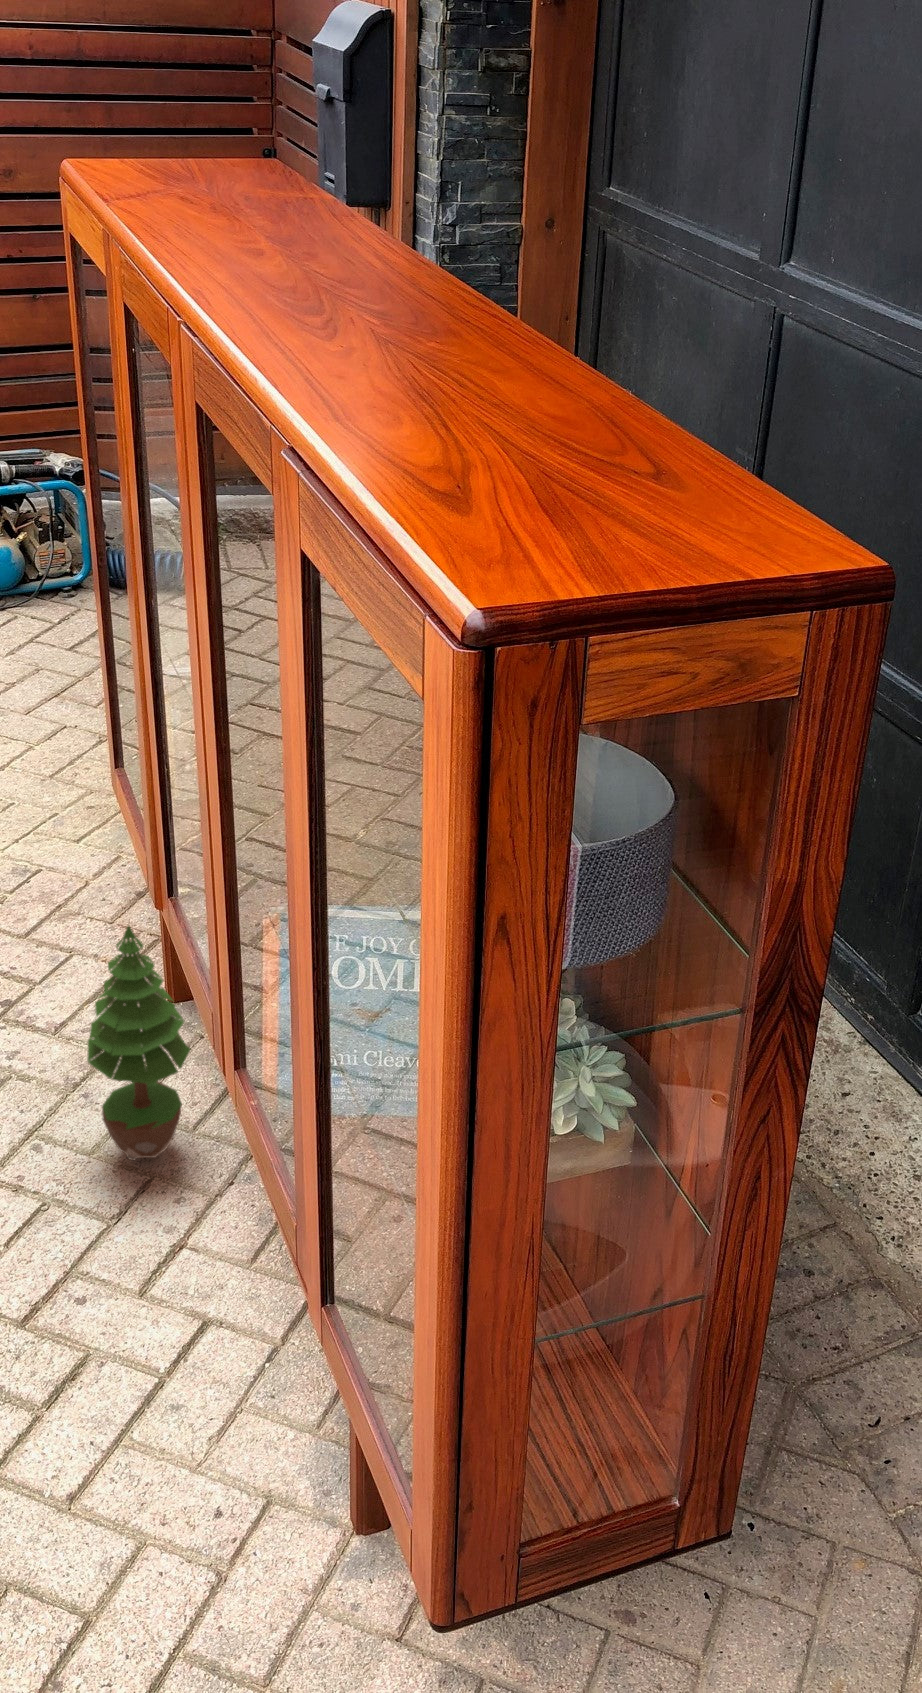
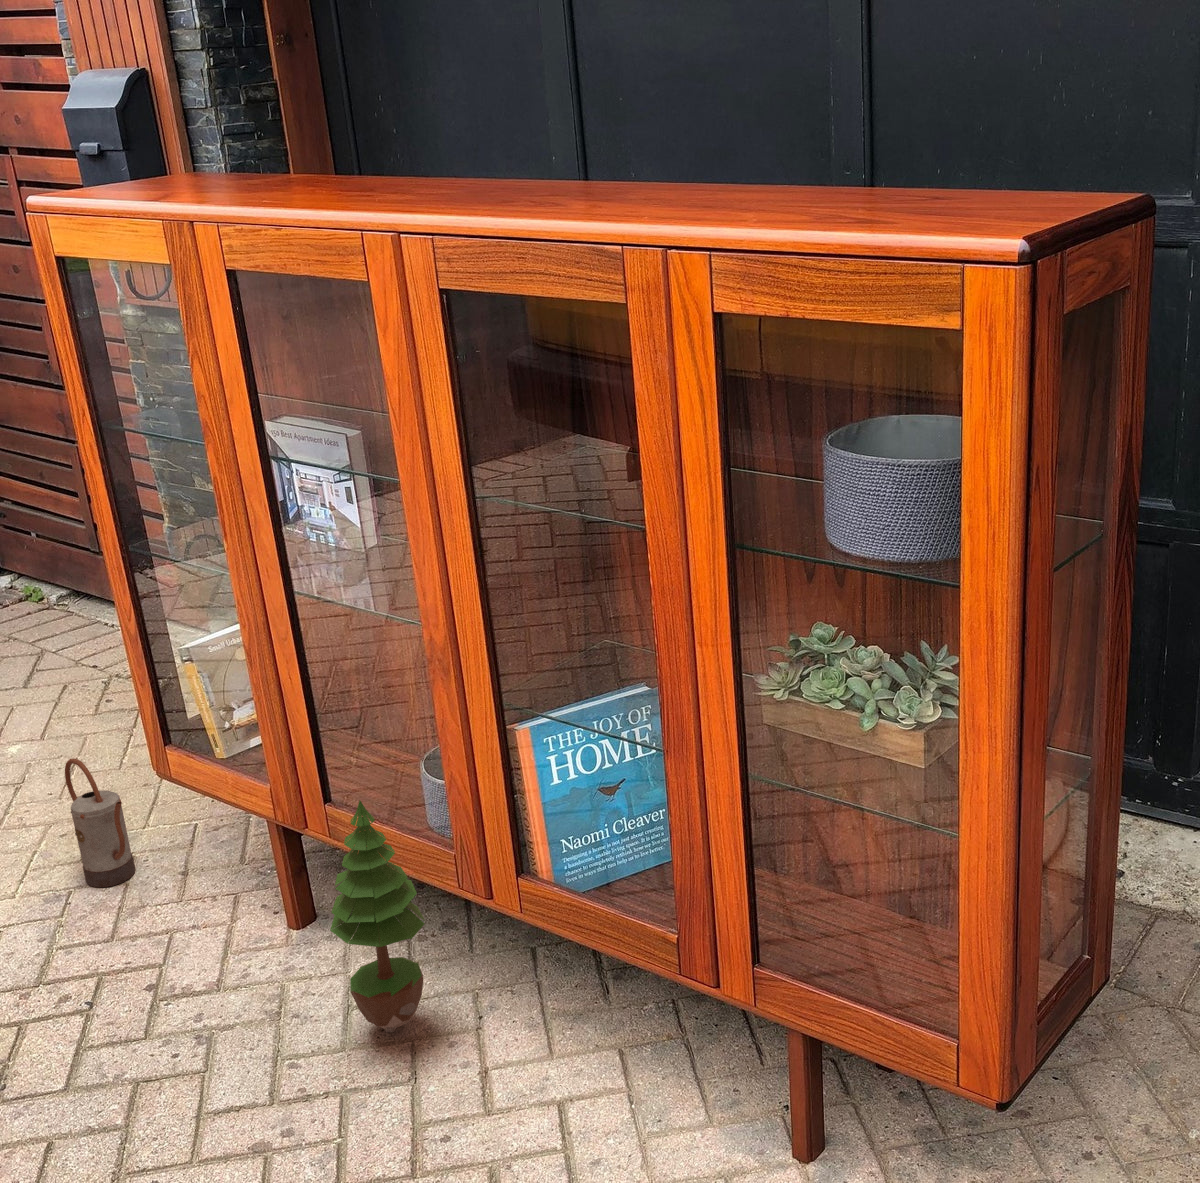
watering can: none [48,745,105,882] -> present [65,758,135,887]

